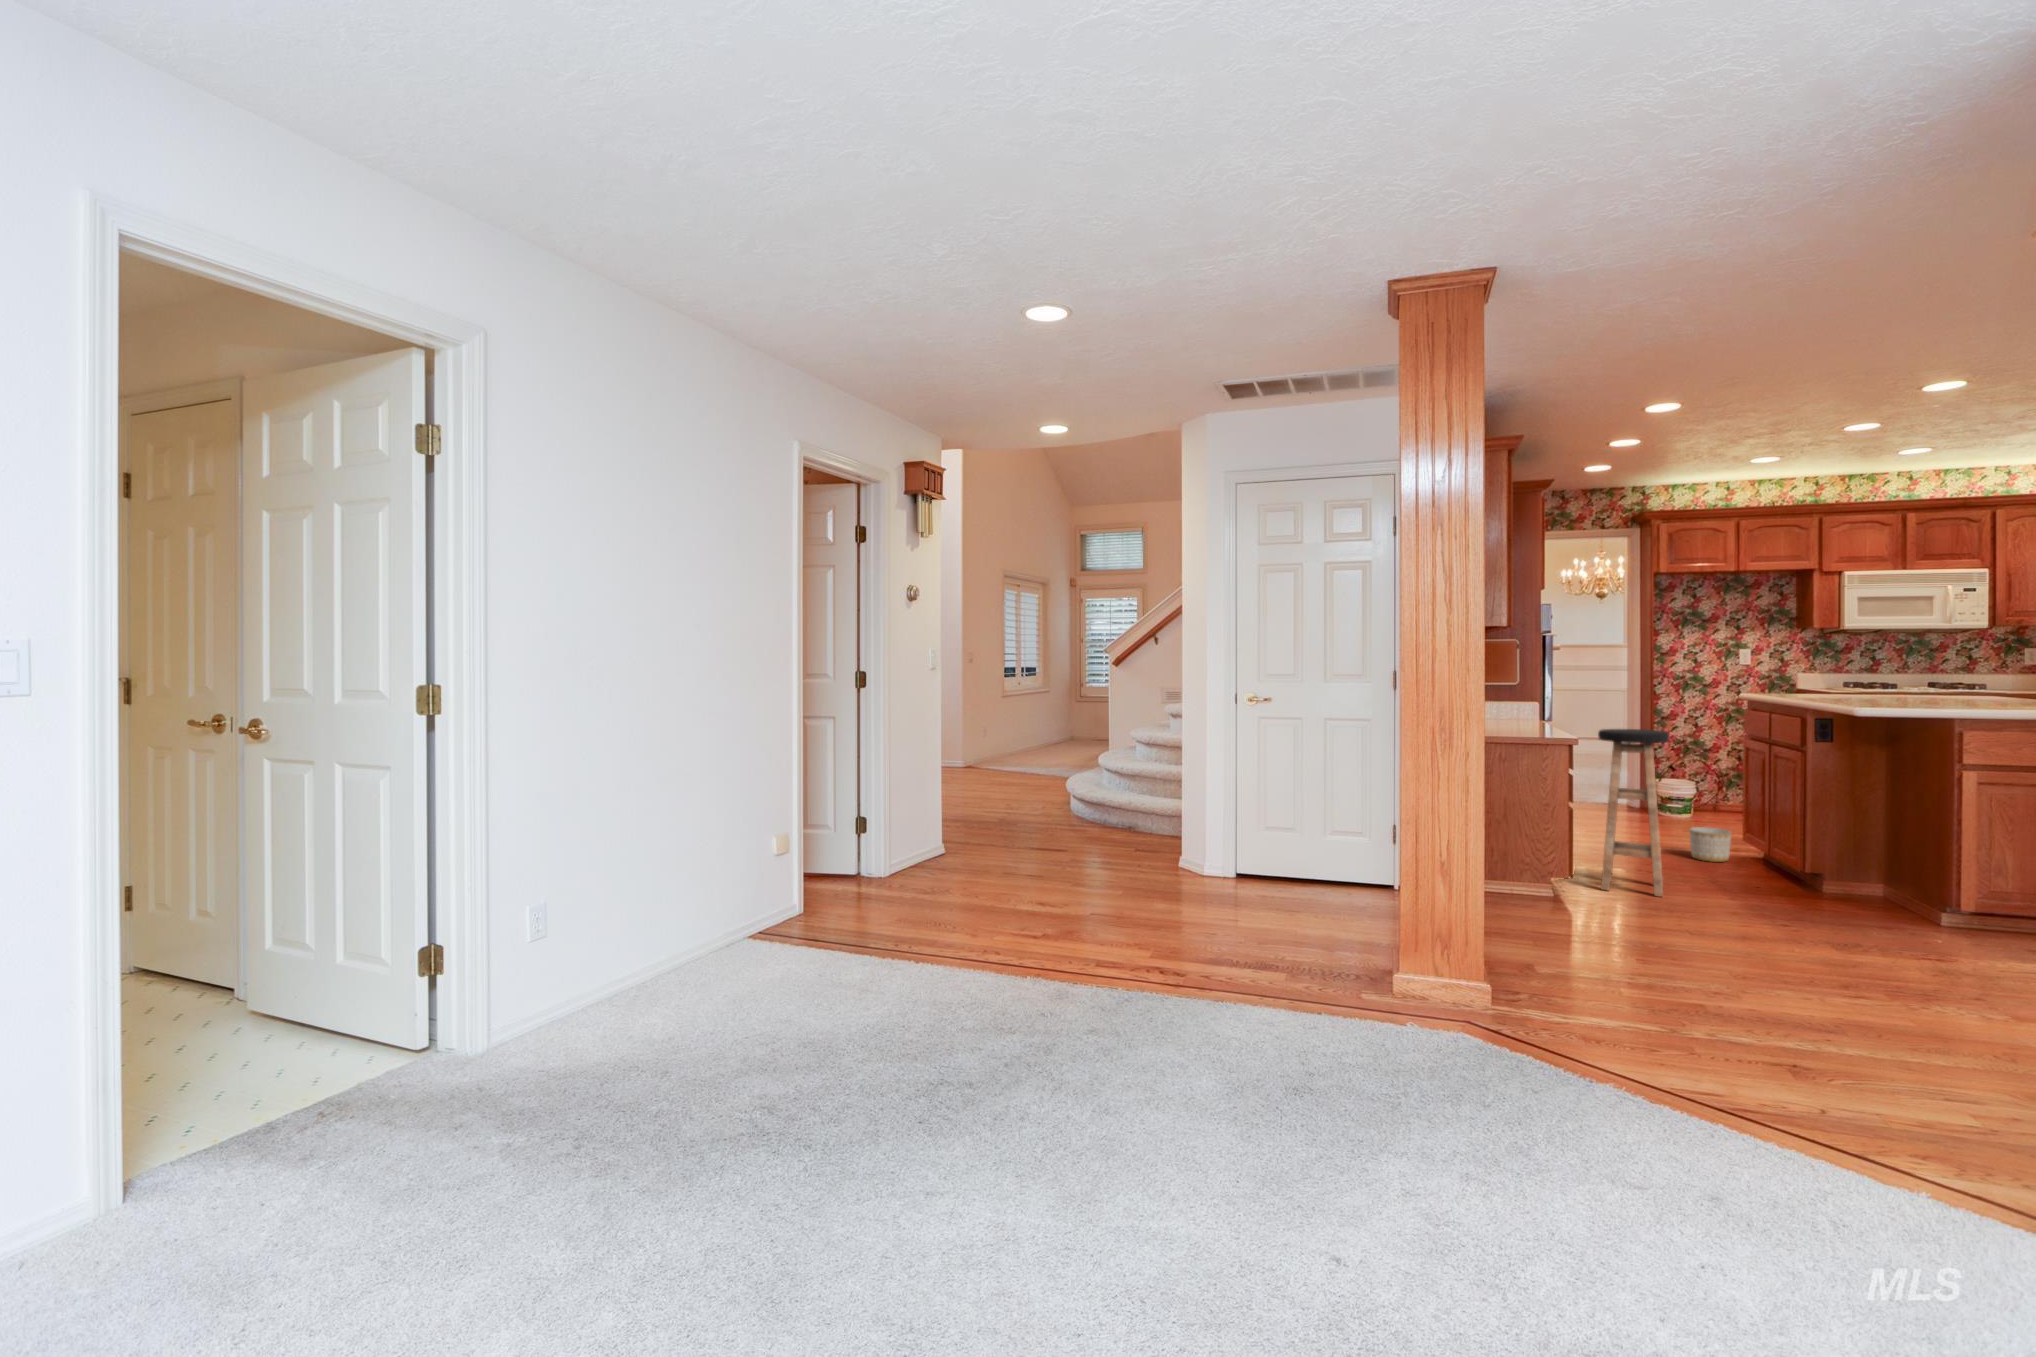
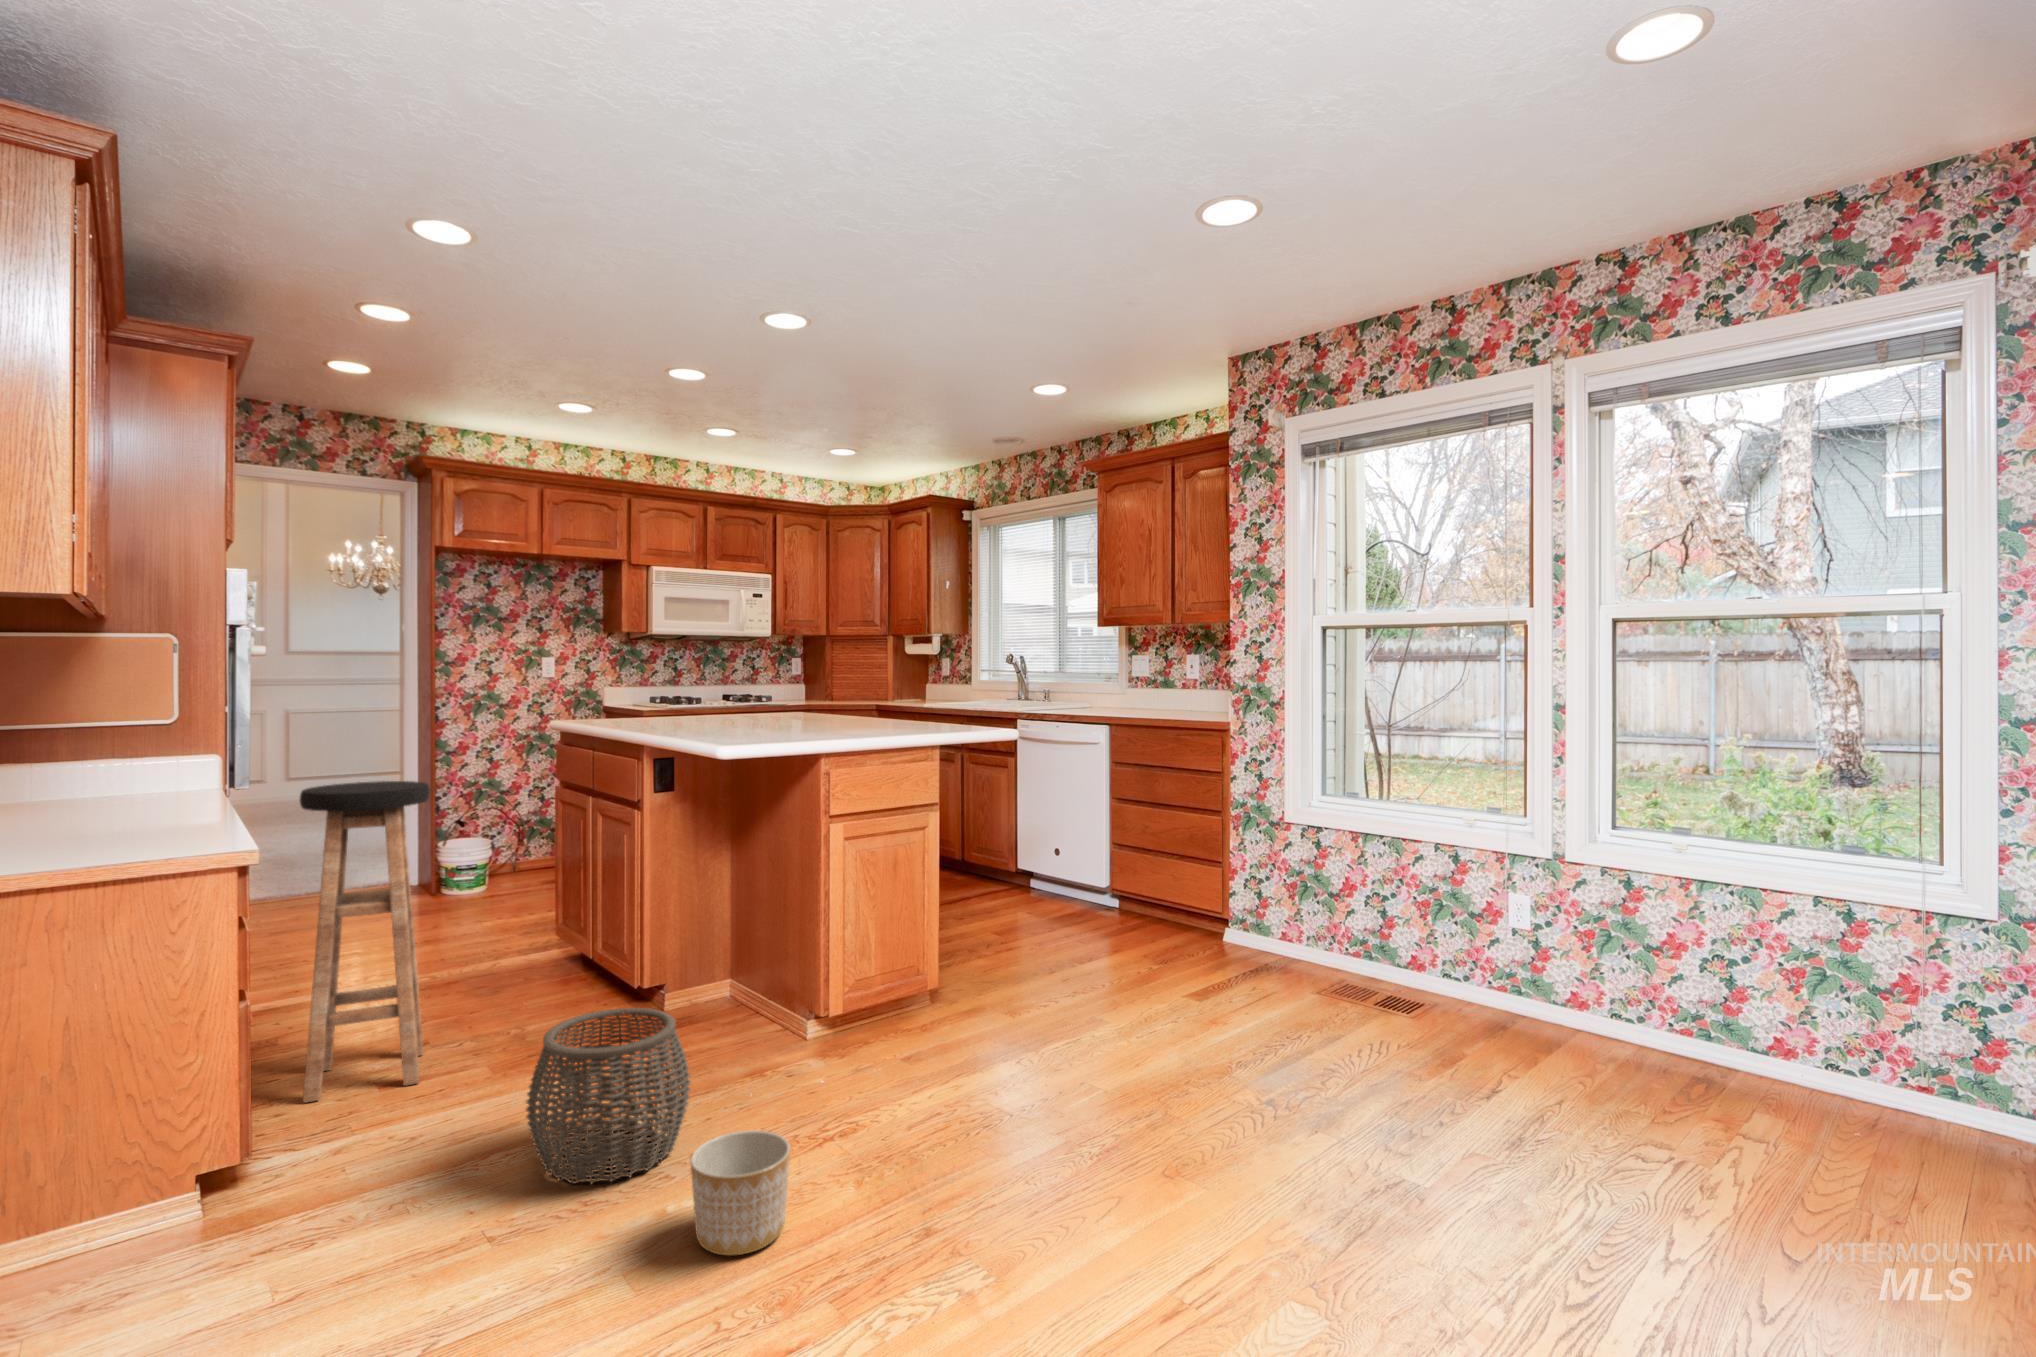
planter: present [1689,827,1731,862] -> present [691,1130,790,1256]
woven basket: none [1732,868,1846,960] -> present [526,1008,691,1184]

